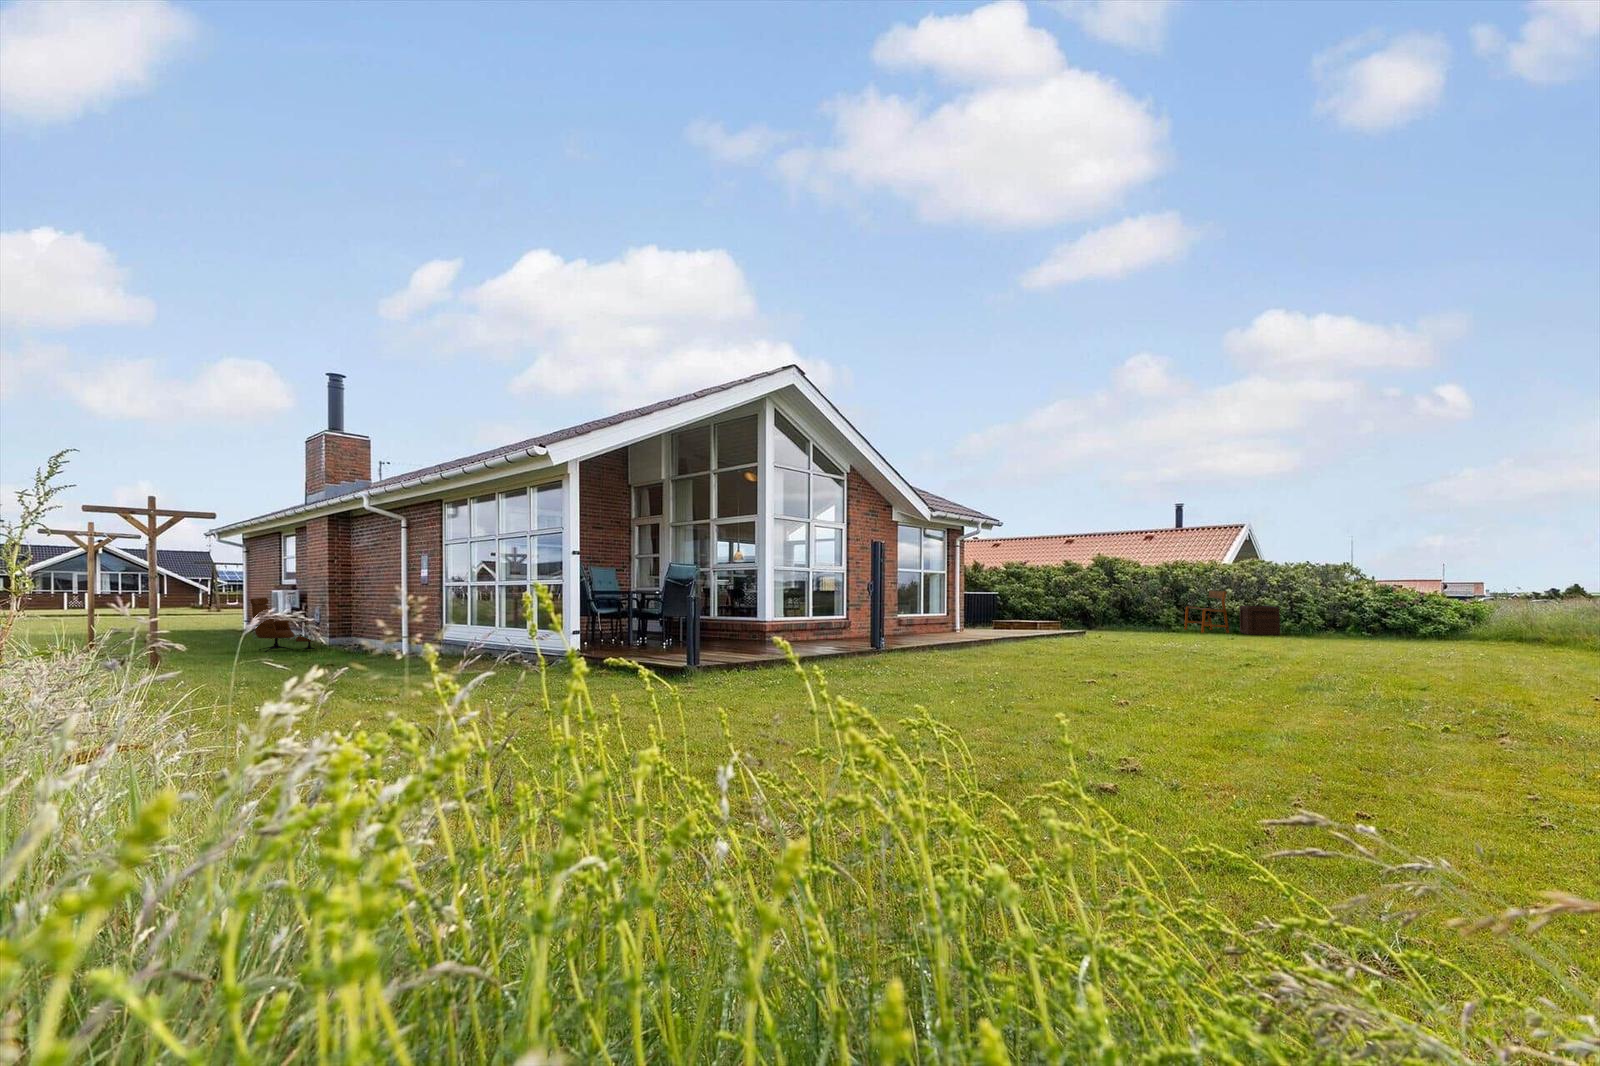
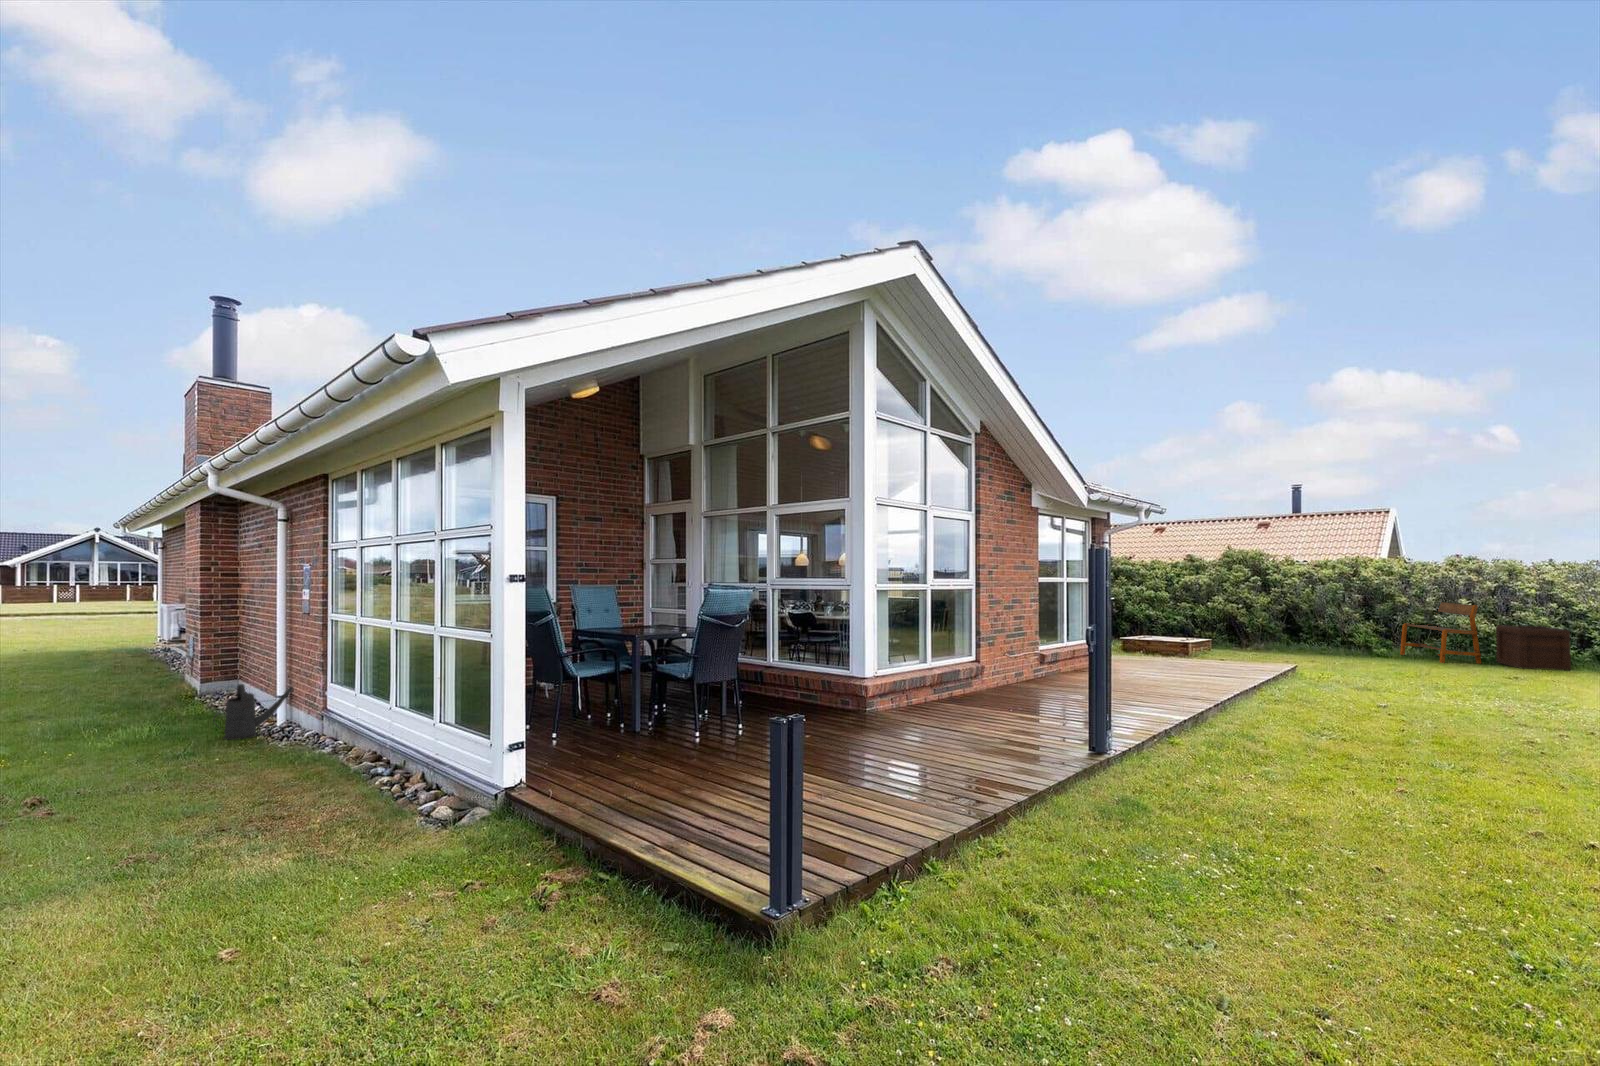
lounge chair: present [250,598,315,652] -> none [83,622,195,706]
watering can: none [369,628,412,662] -> present [213,684,292,740]

